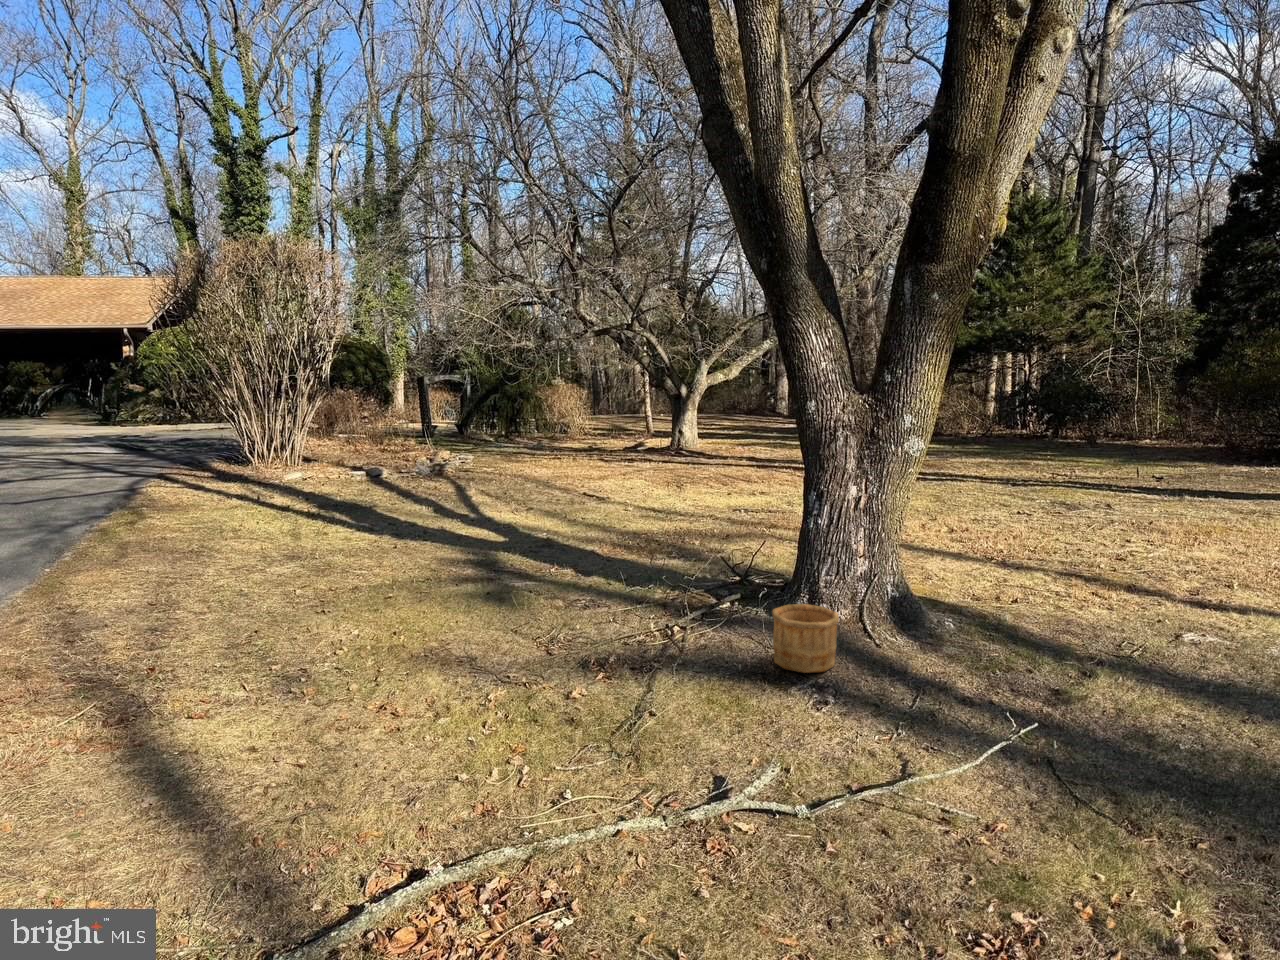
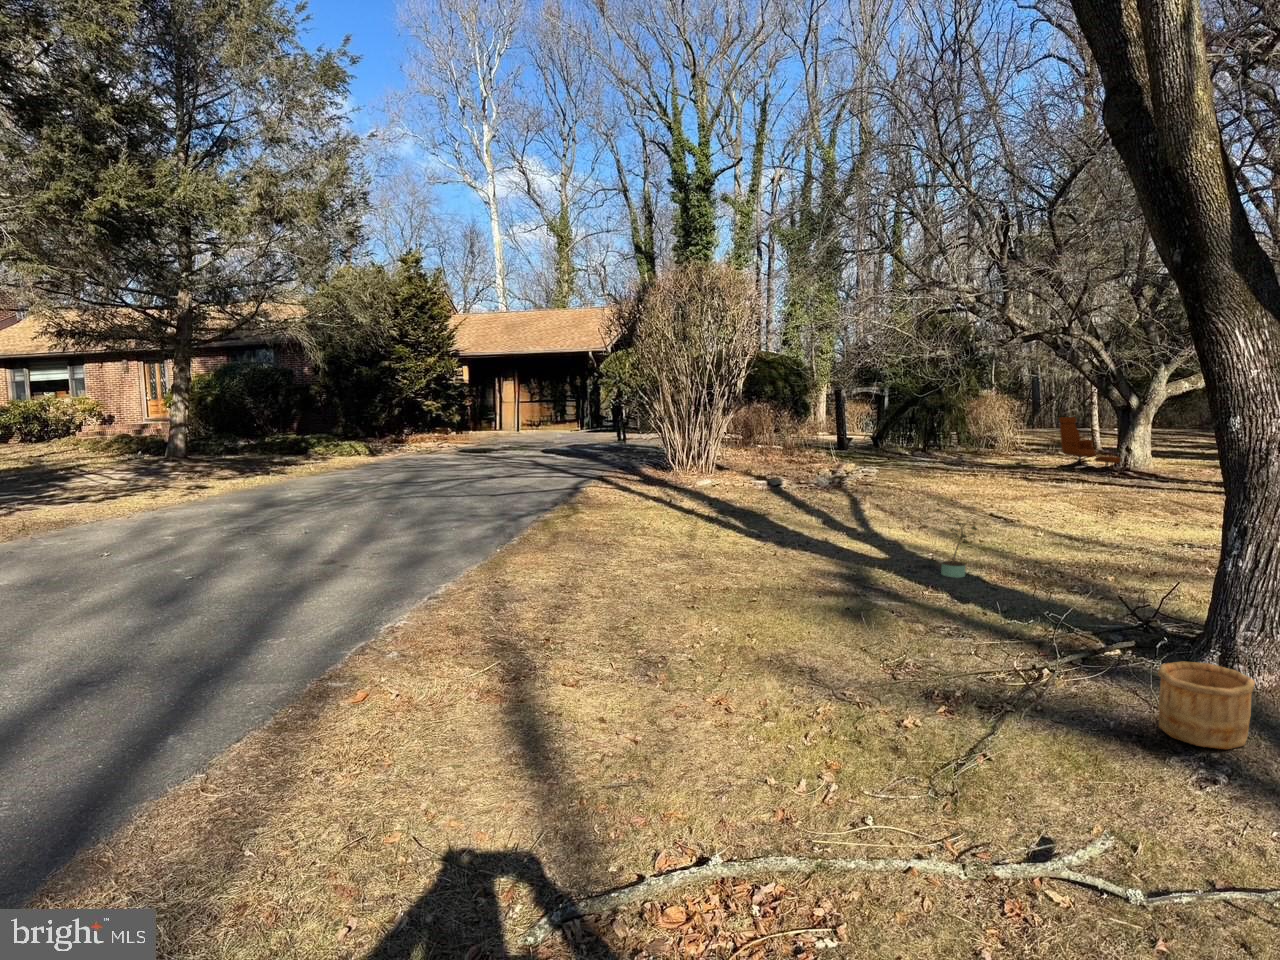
lounge chair: none [628,406,677,454] -> present [1059,417,1121,472]
potted plant: none [552,482,593,554] -> present [934,502,977,578]

